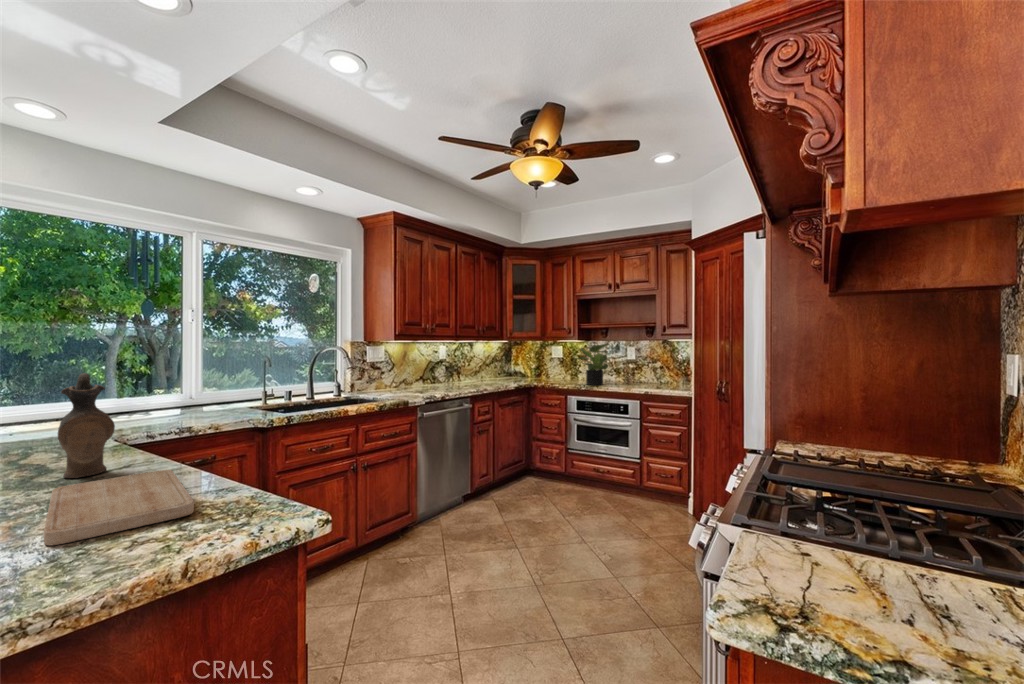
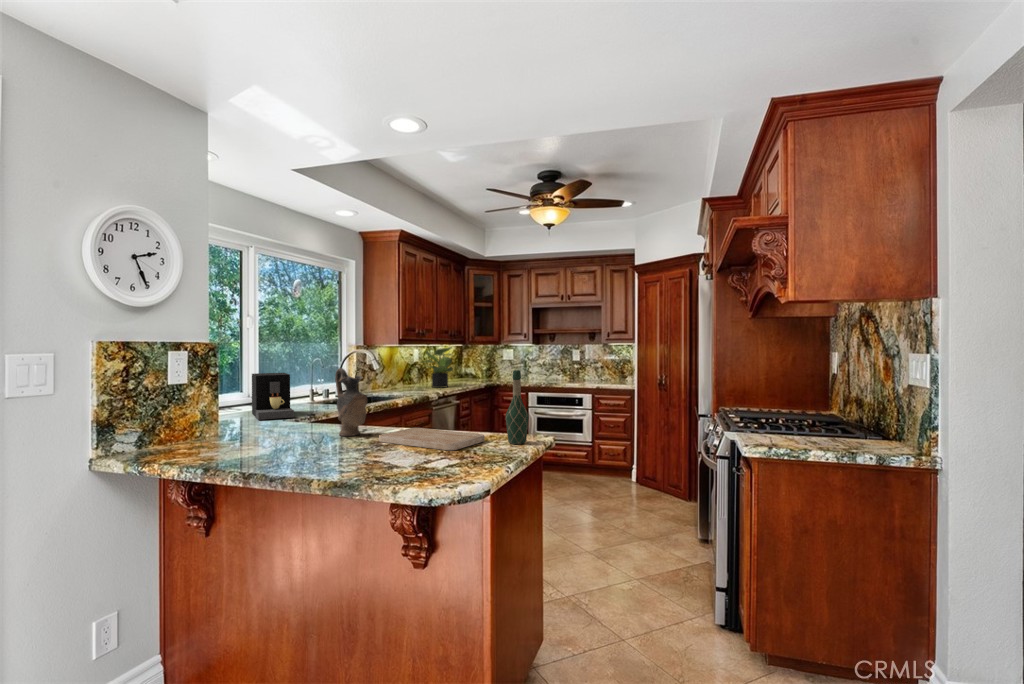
potted plant: present [576,344,608,385] -> present [421,347,453,388]
coffee maker: none [105,373,187,433] -> present [252,373,294,420]
wine bottle: none [197,386,251,534] -> present [506,370,529,444]

